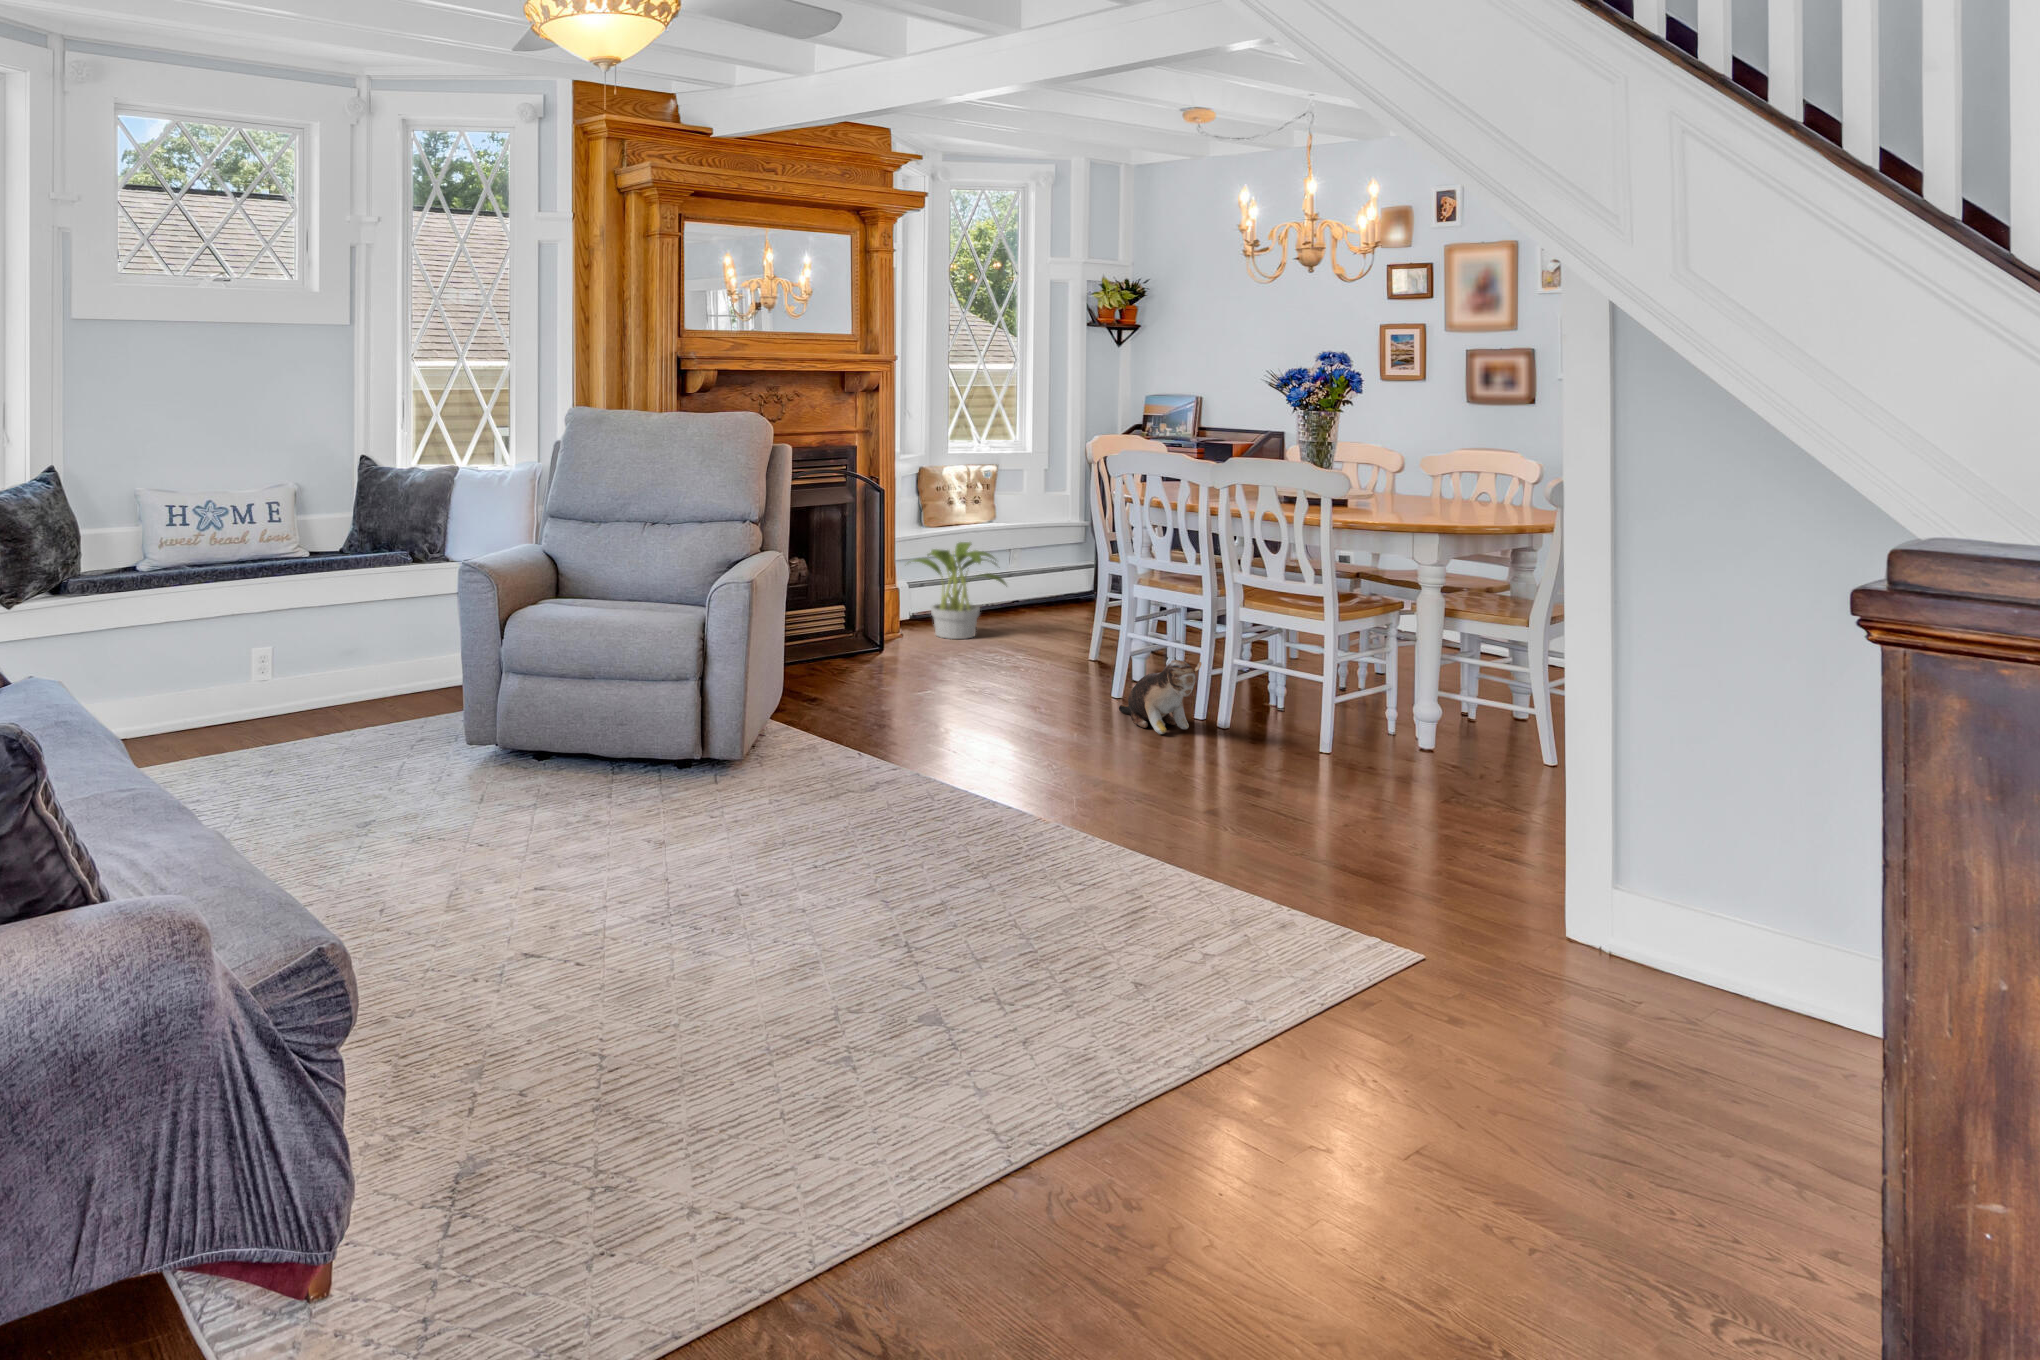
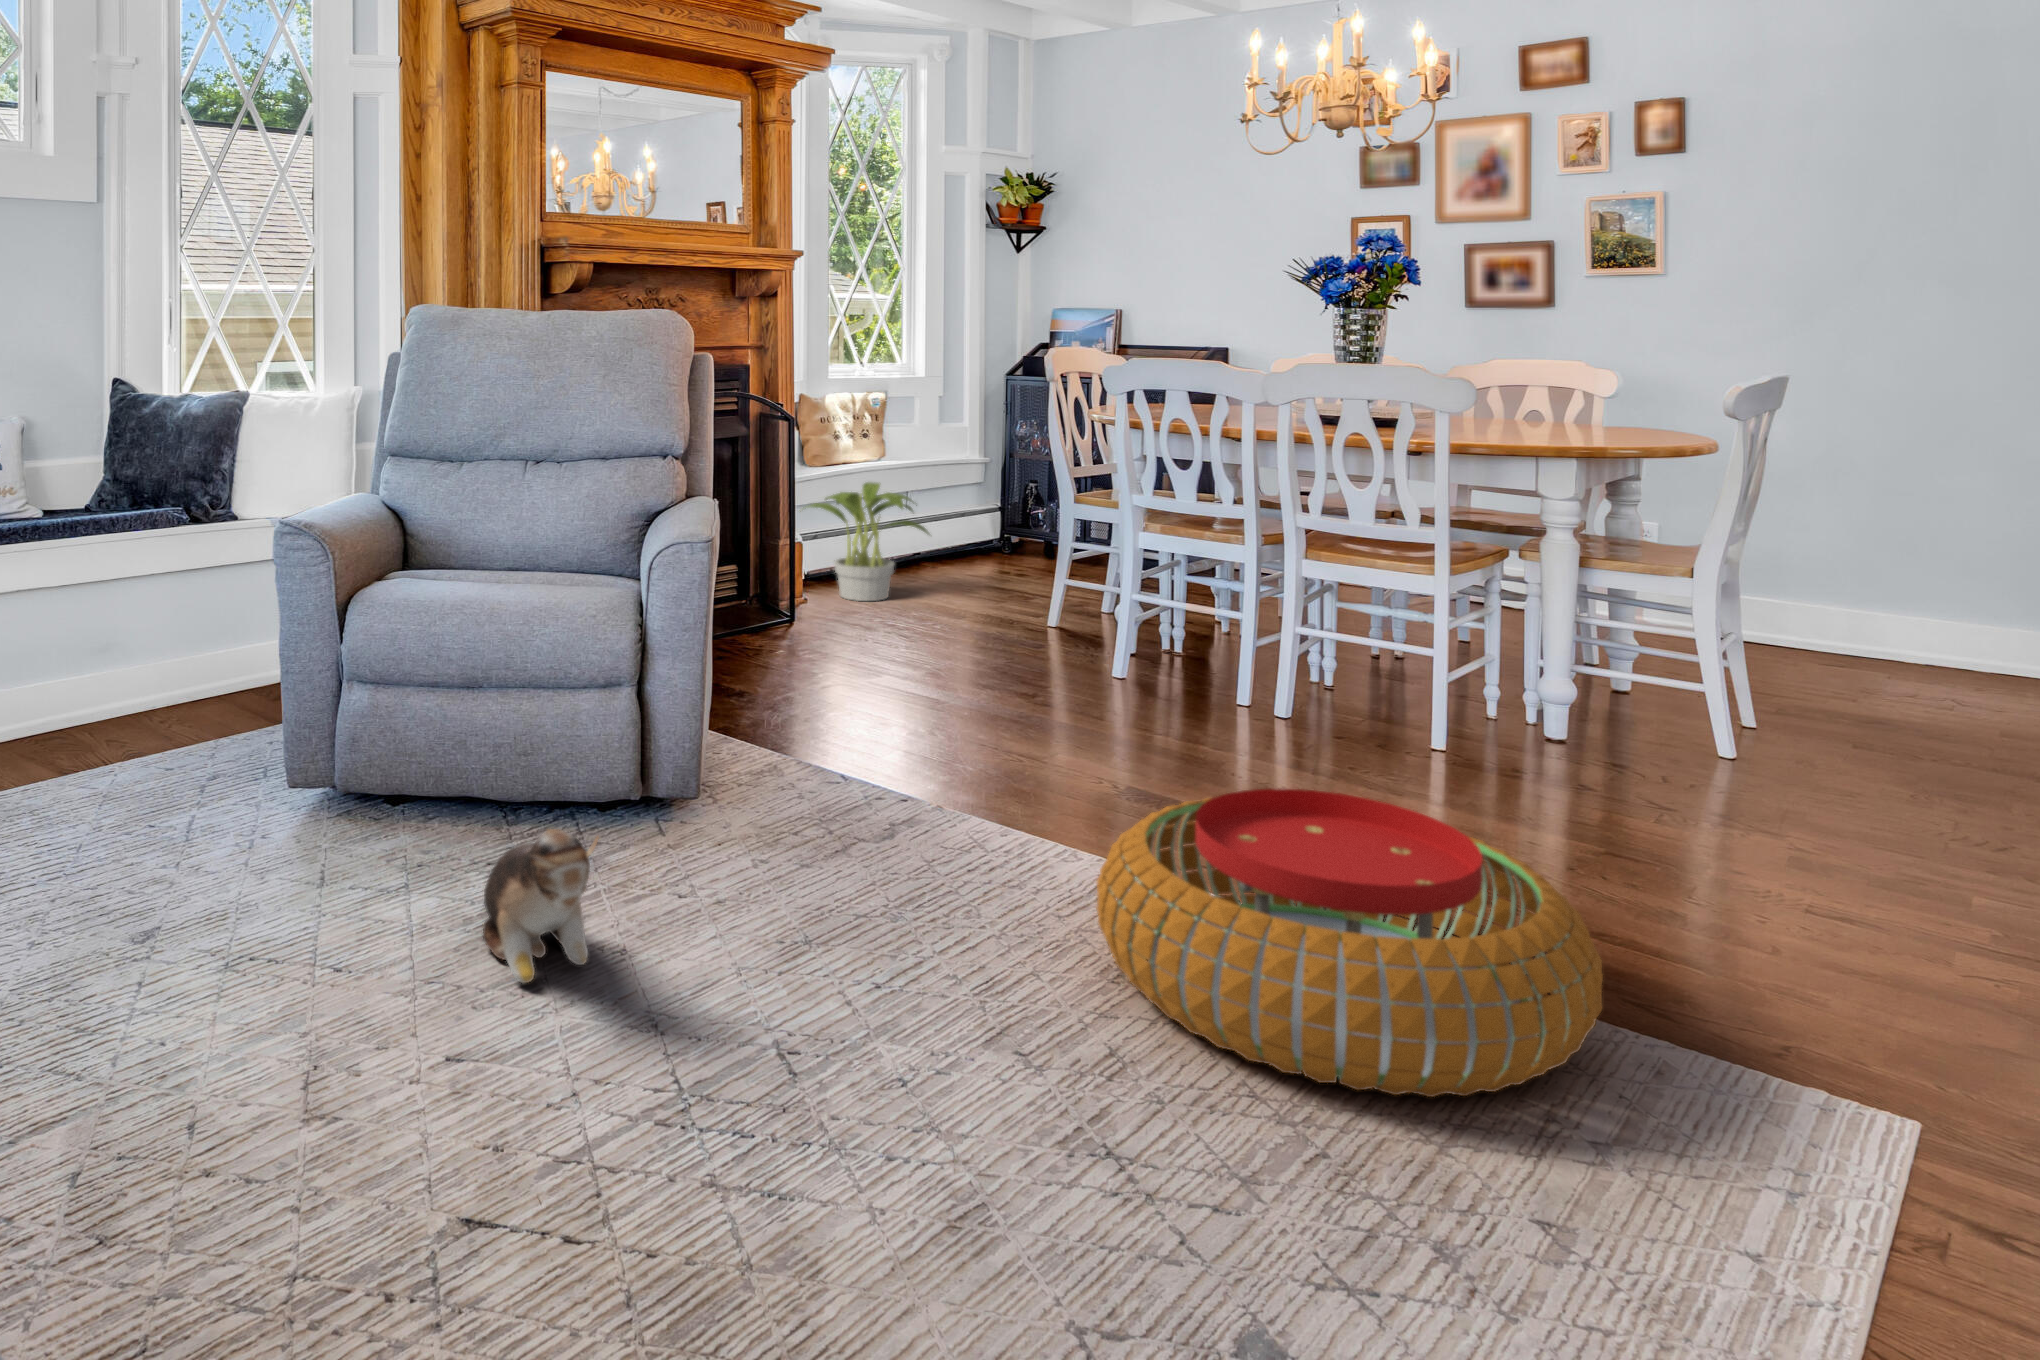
plush toy: present [1119,660,1202,734] -> present [483,829,598,983]
pouf: none [957,750,1258,926] -> present [1096,789,1603,1097]

